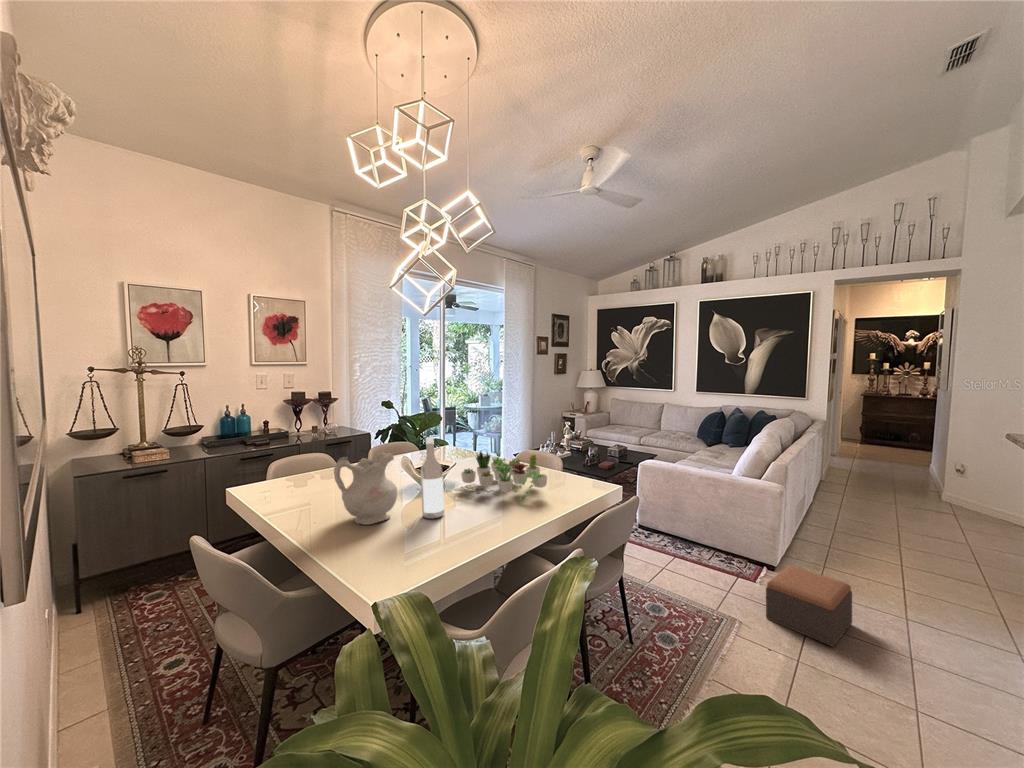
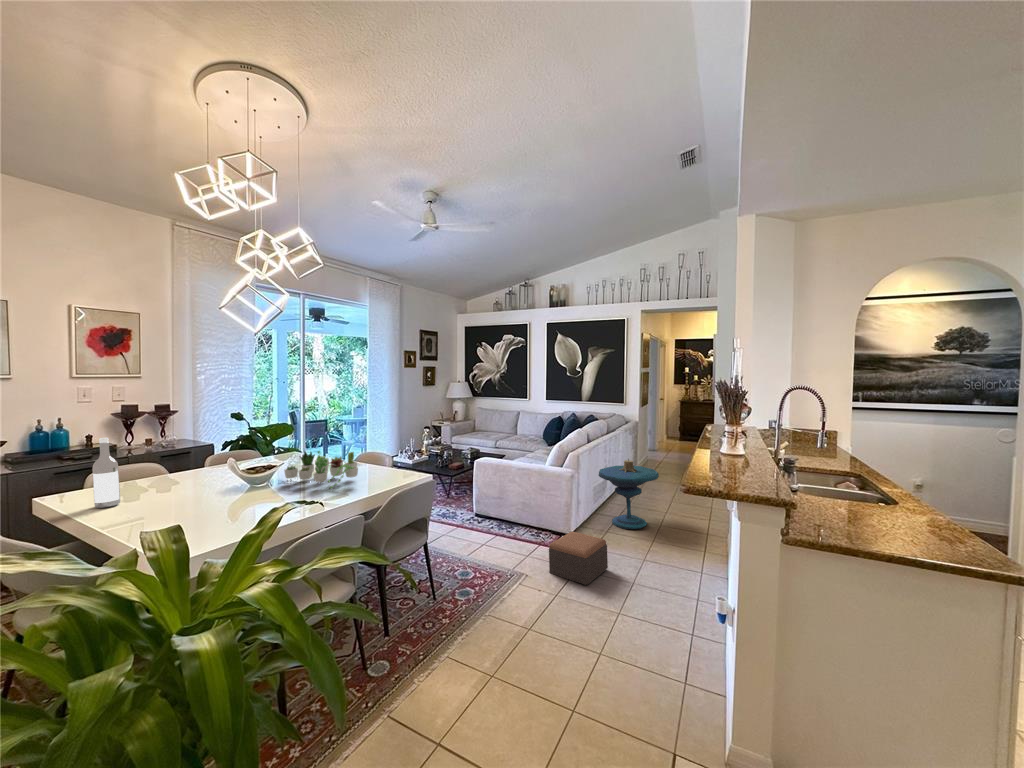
wine bottle: present [420,437,444,519] -> present [93,438,120,508]
ceramic pitcher: present [334,452,397,525] -> none [148,452,213,513]
side table: none [803,471,899,565] -> present [599,459,659,529]

